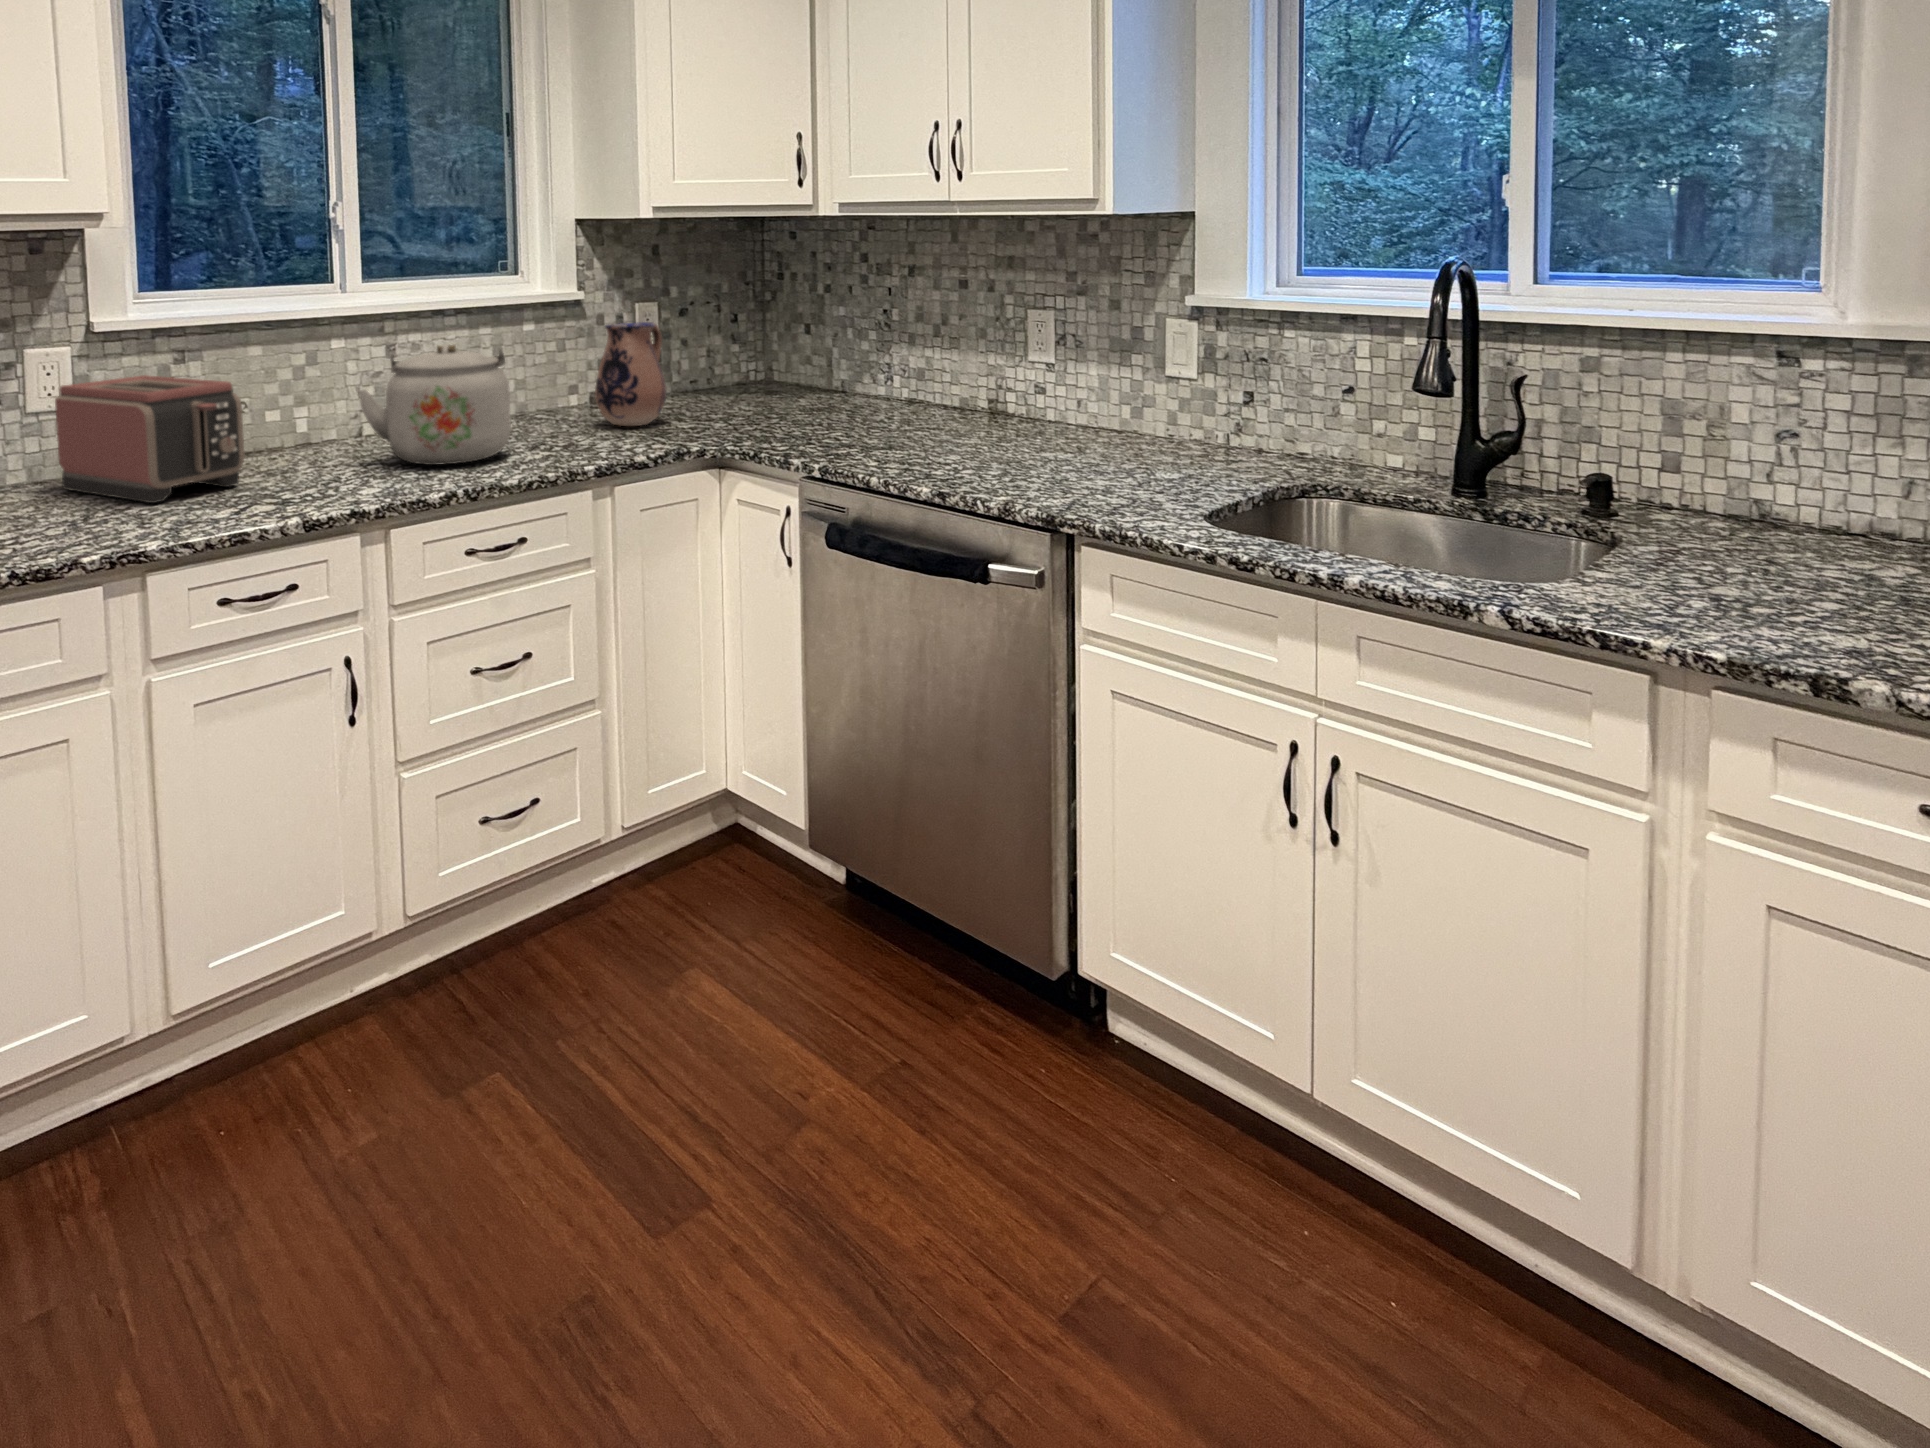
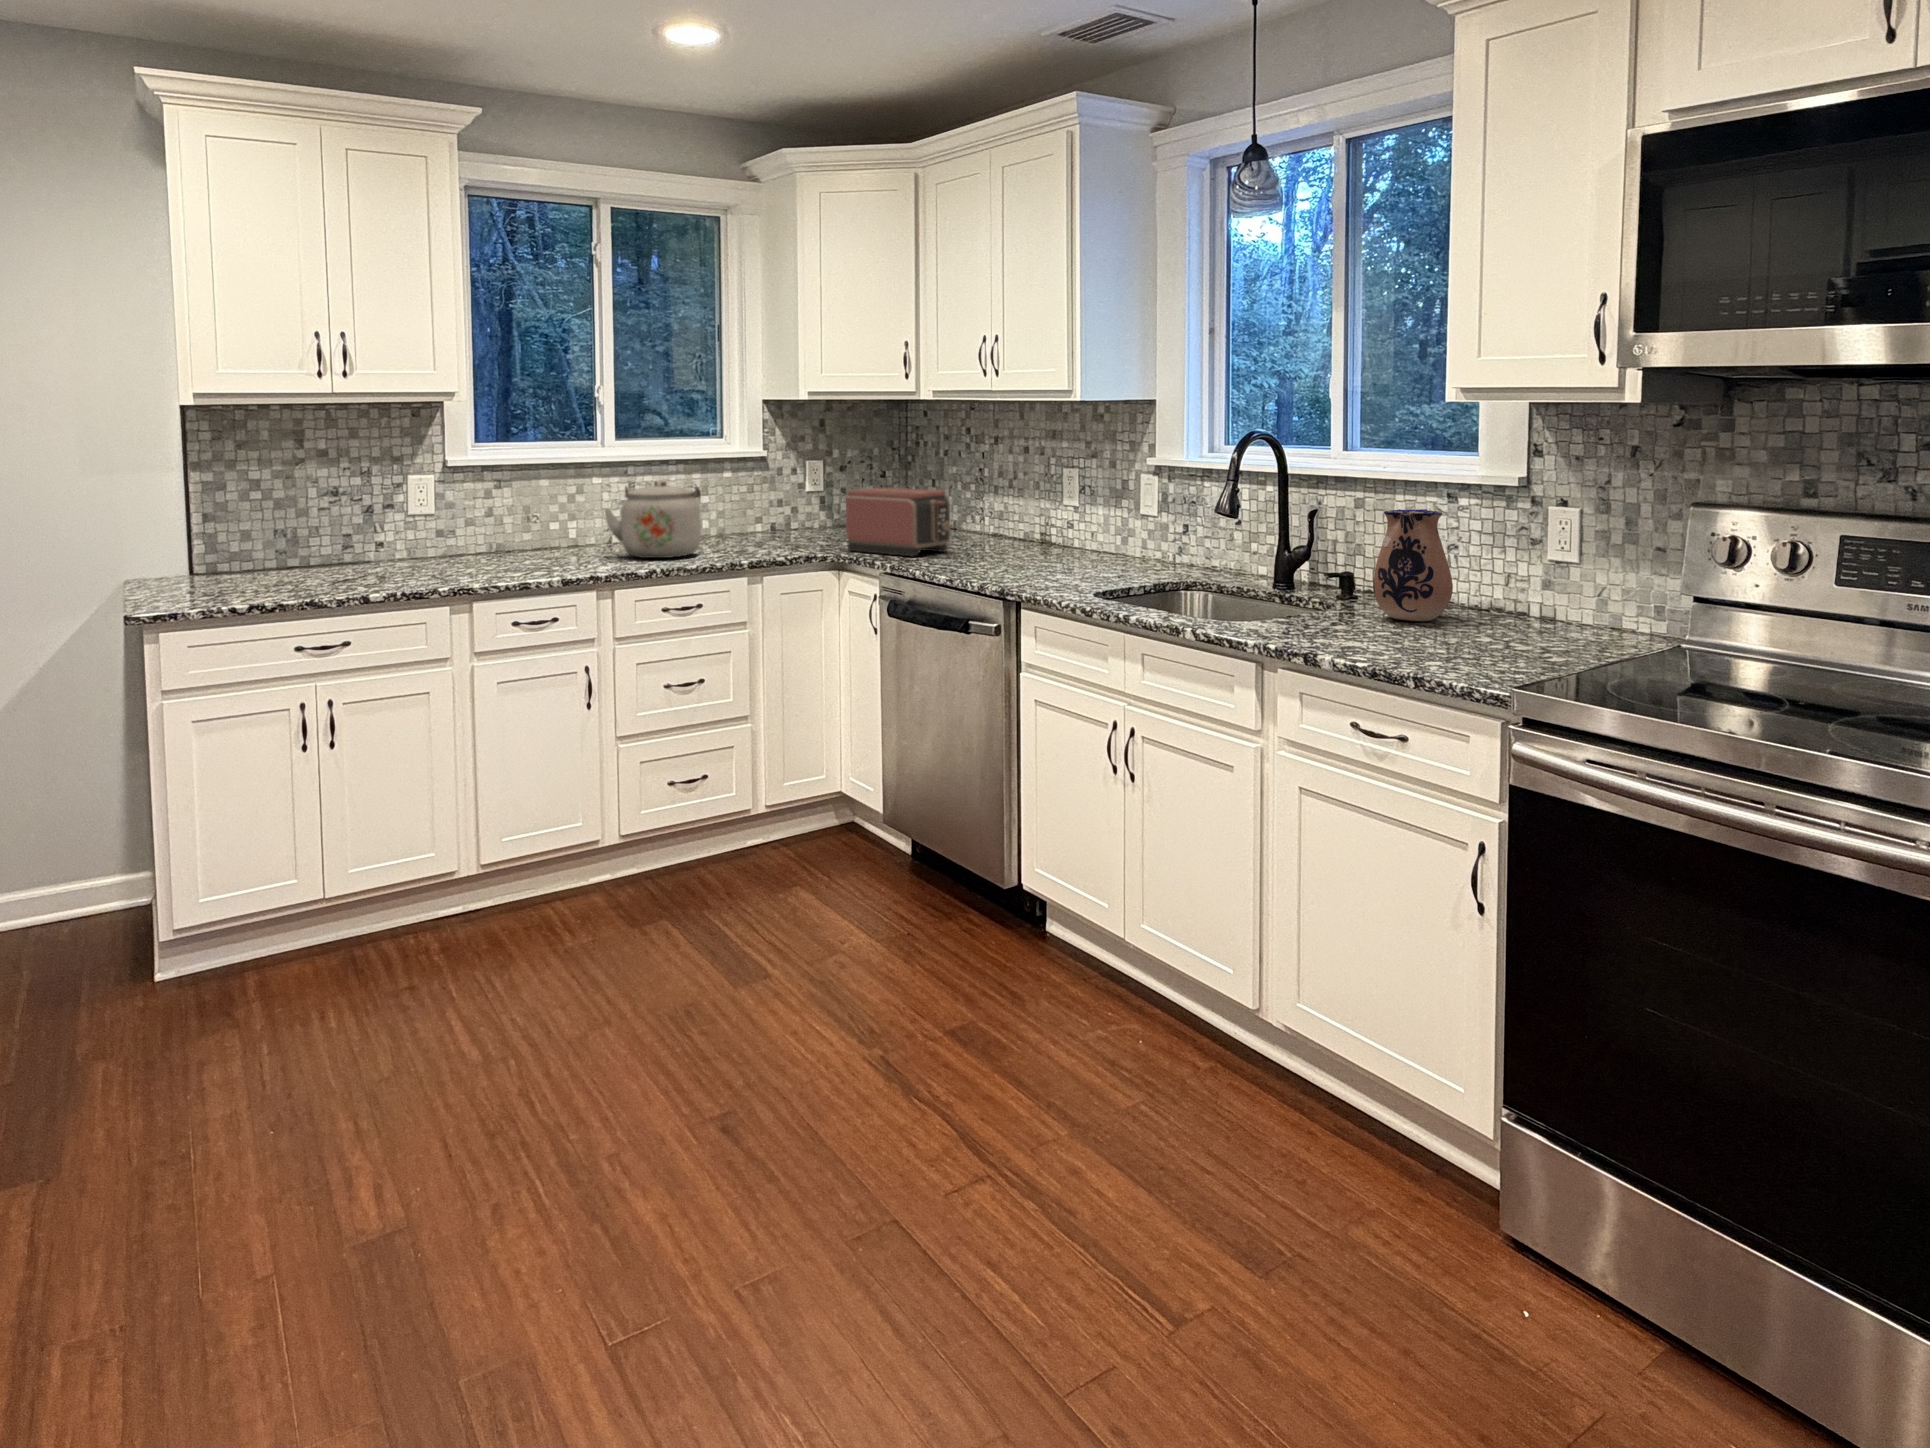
ceramic pitcher: present [595,322,666,426] -> present [1373,509,1453,621]
toaster: present [55,375,244,503] -> present [846,488,950,557]

